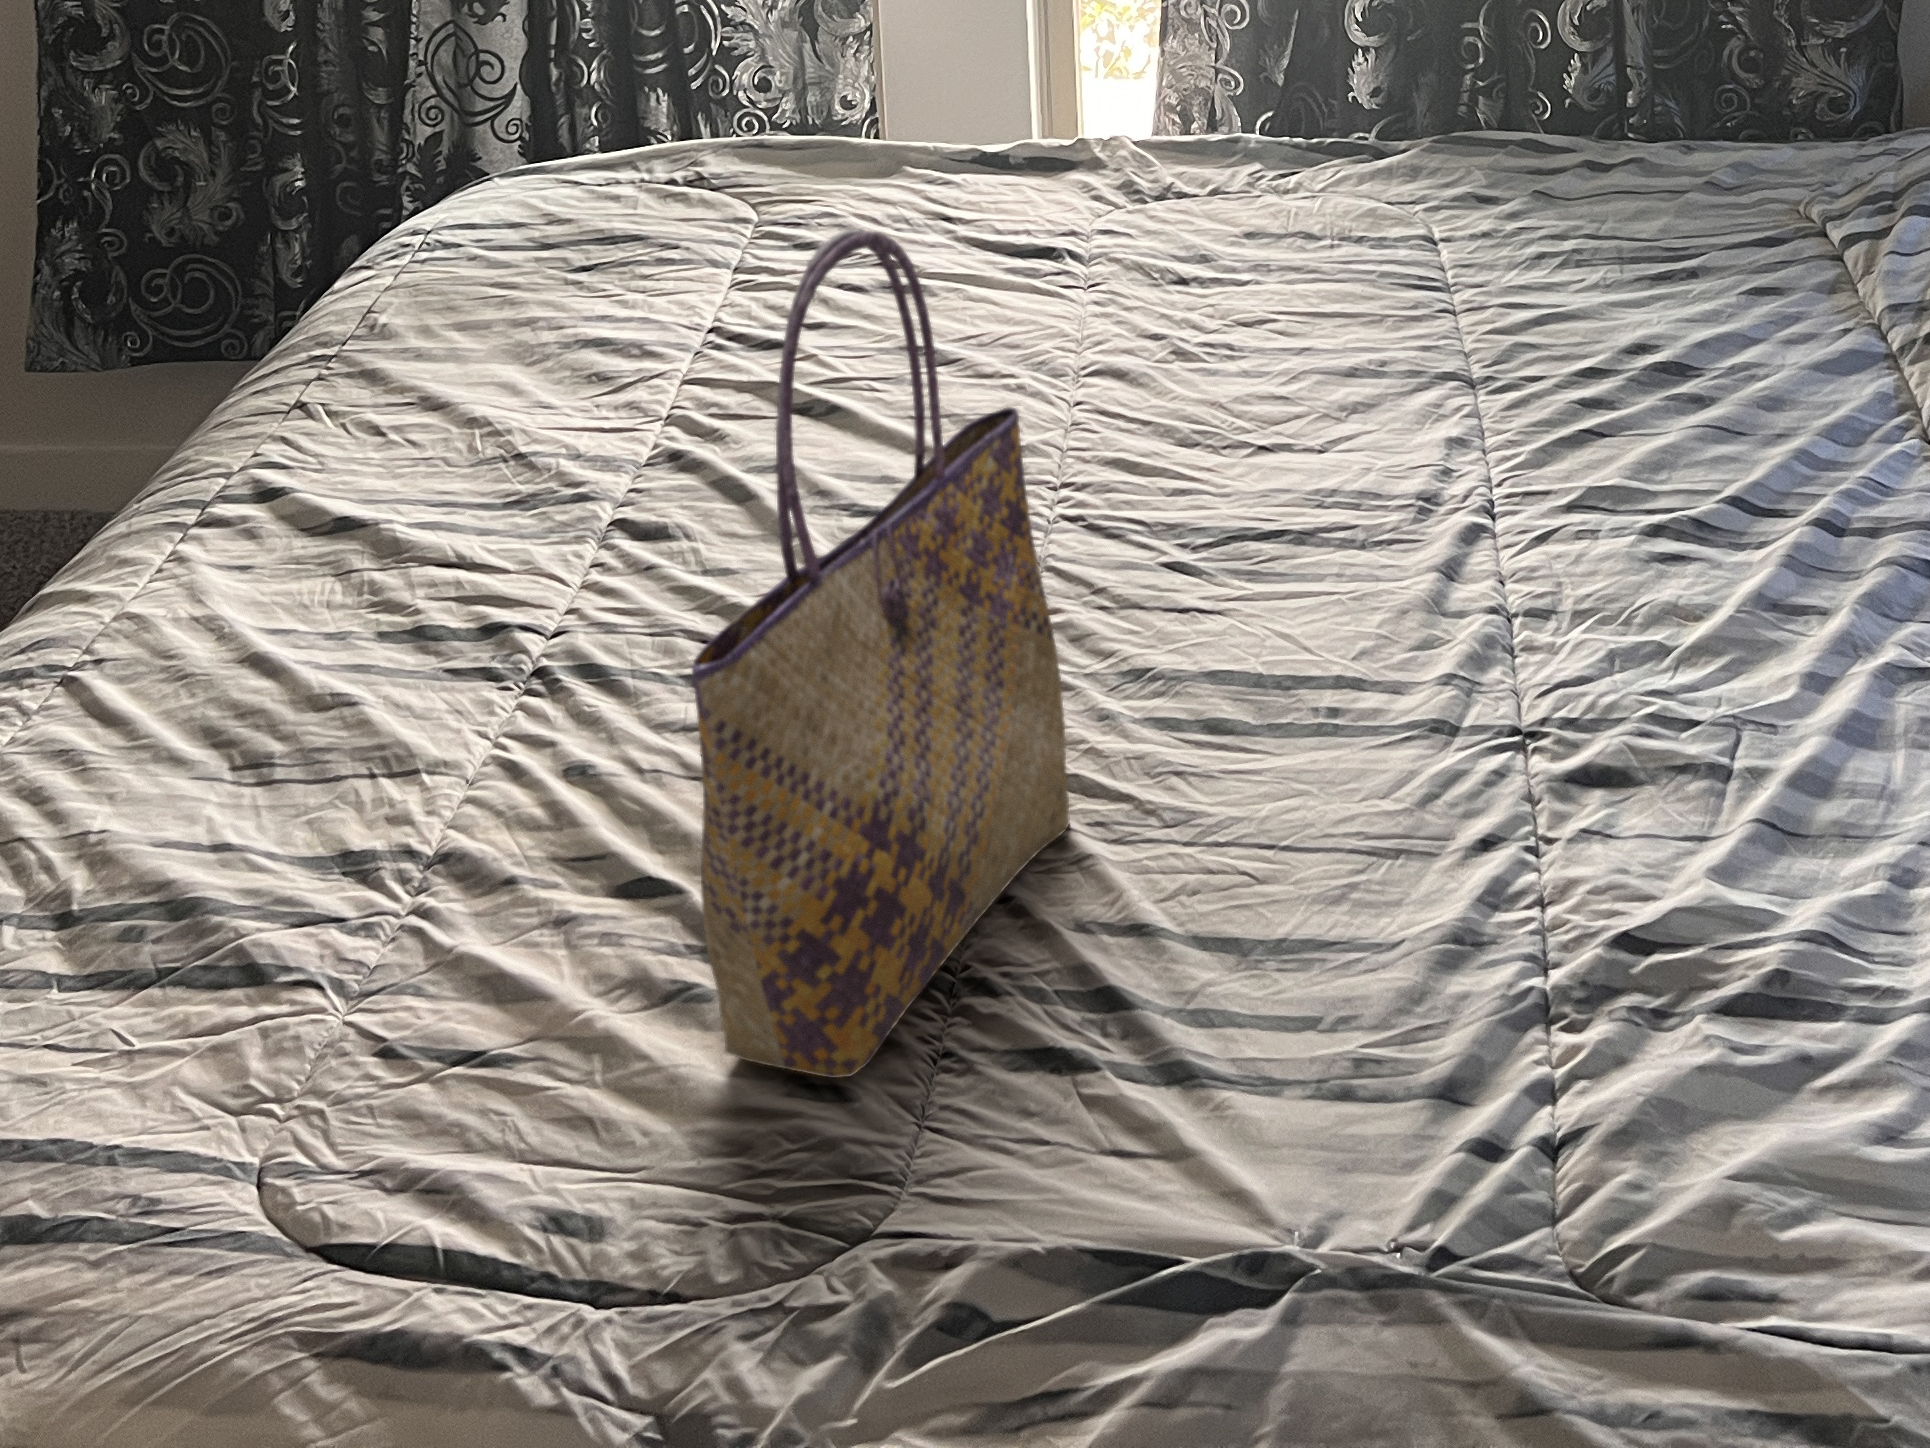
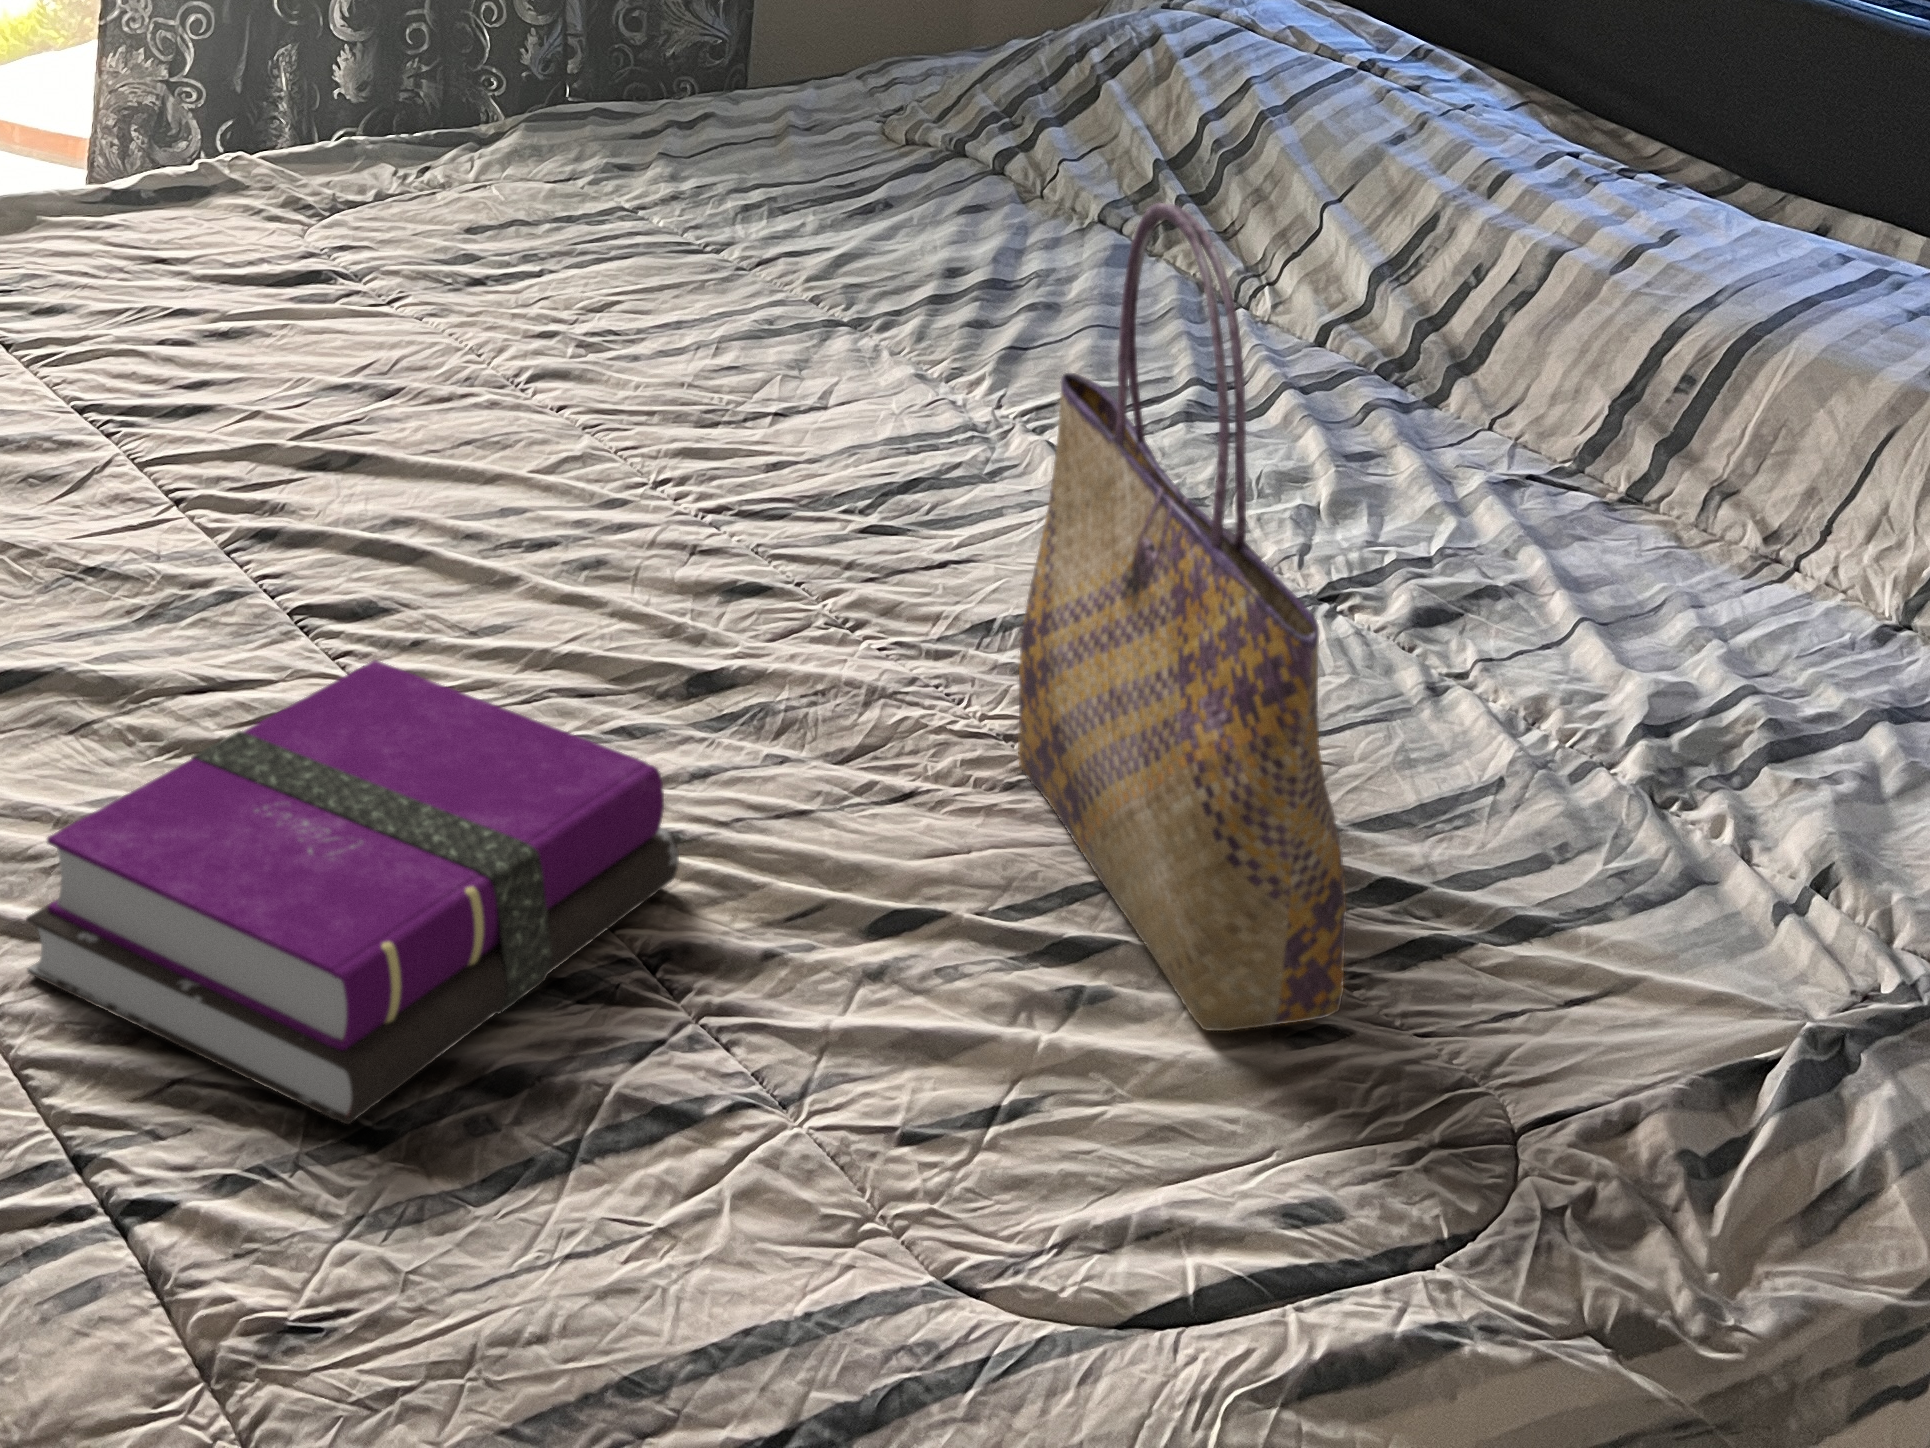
notebook: none [5,555,512,896] -> present [26,660,679,1124]

